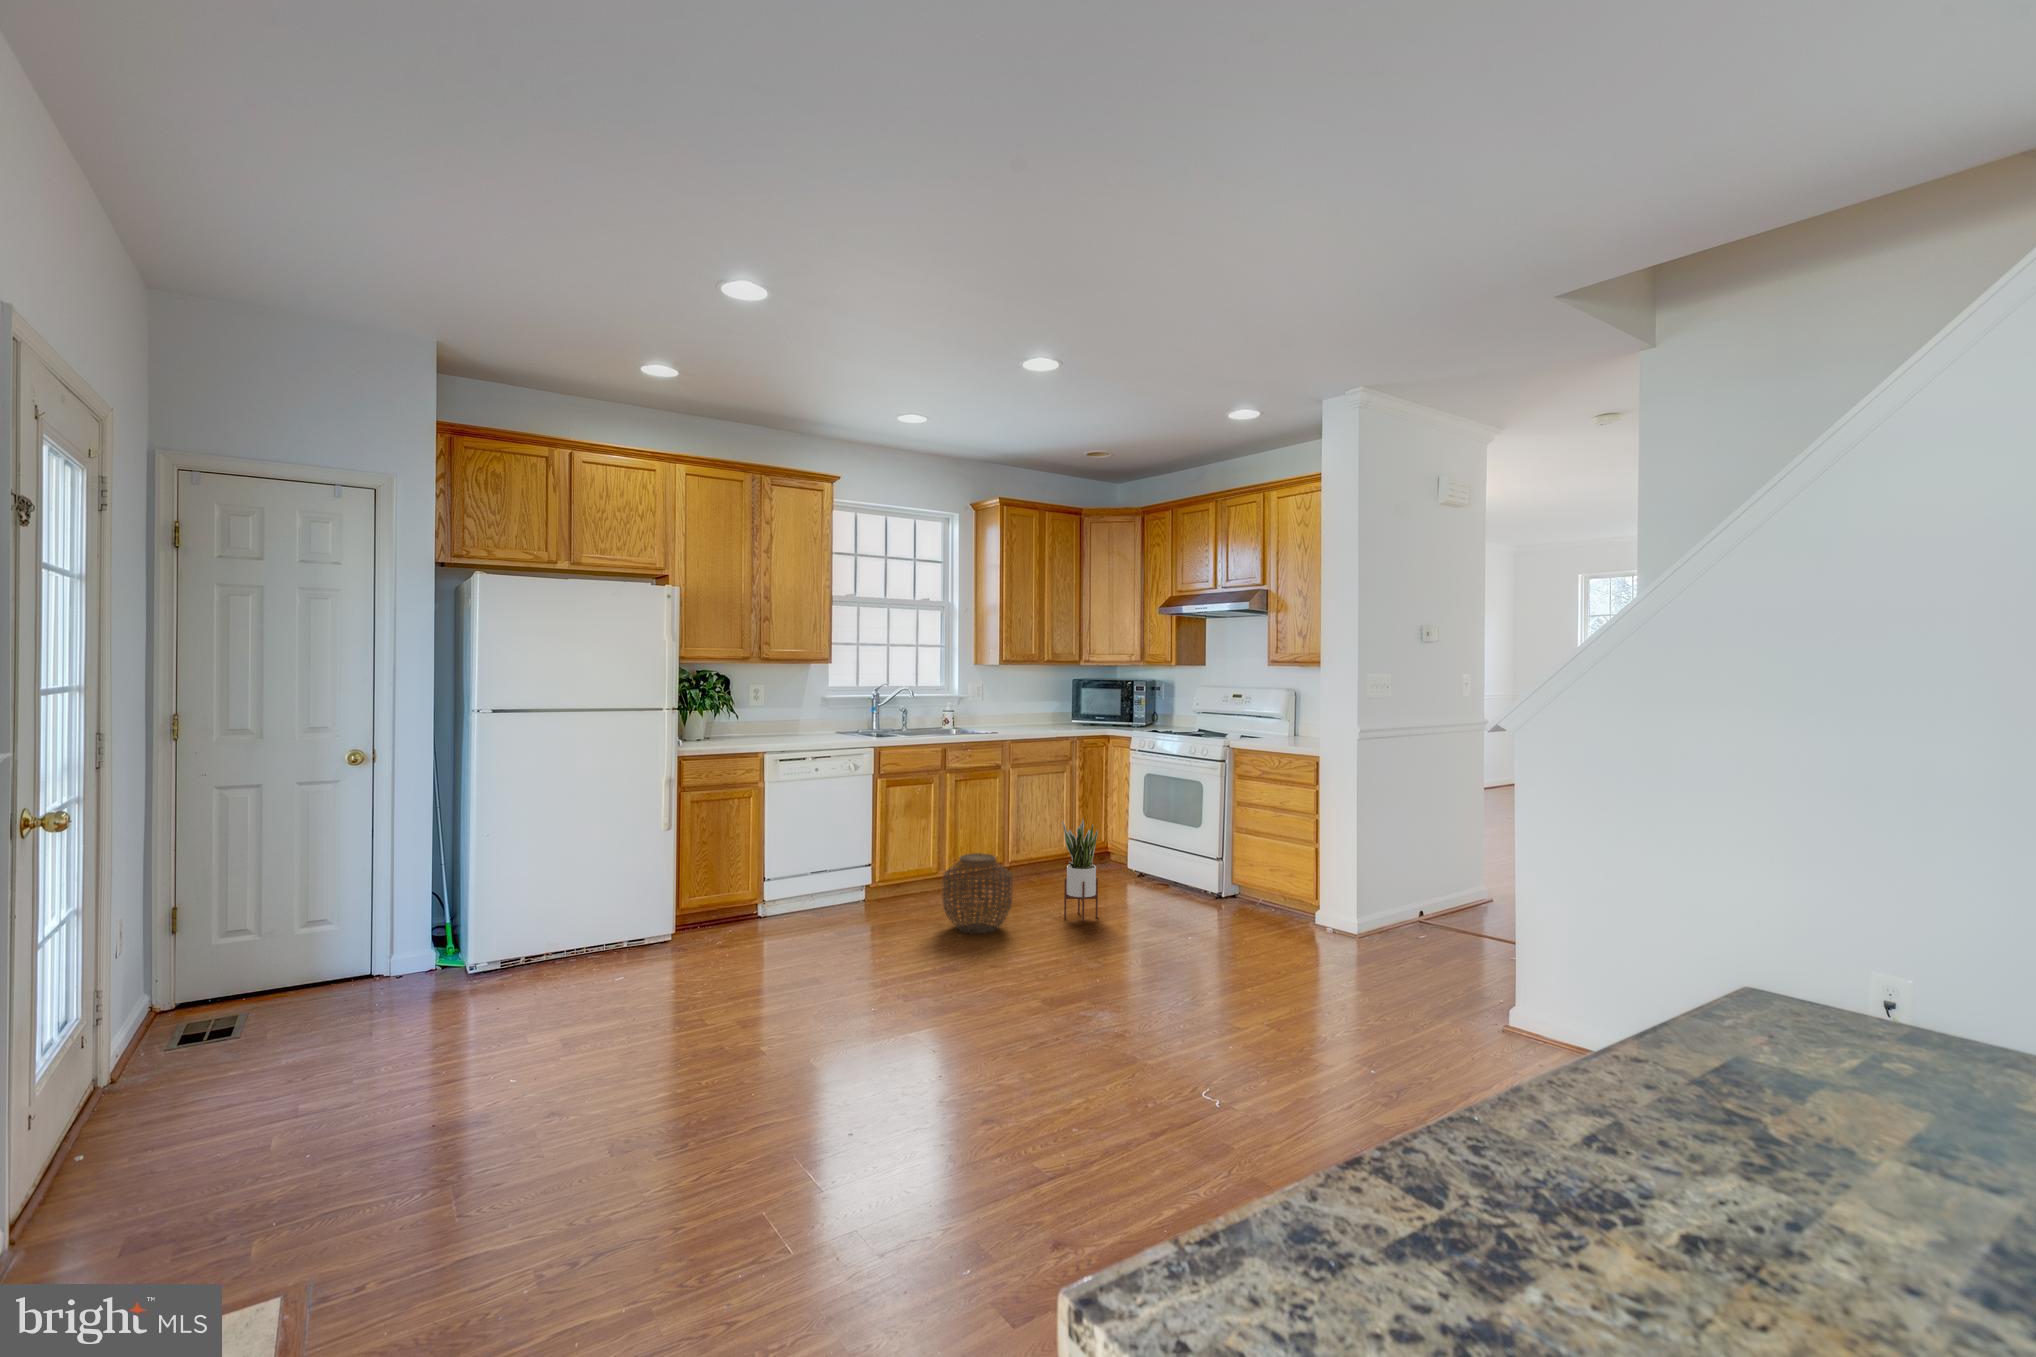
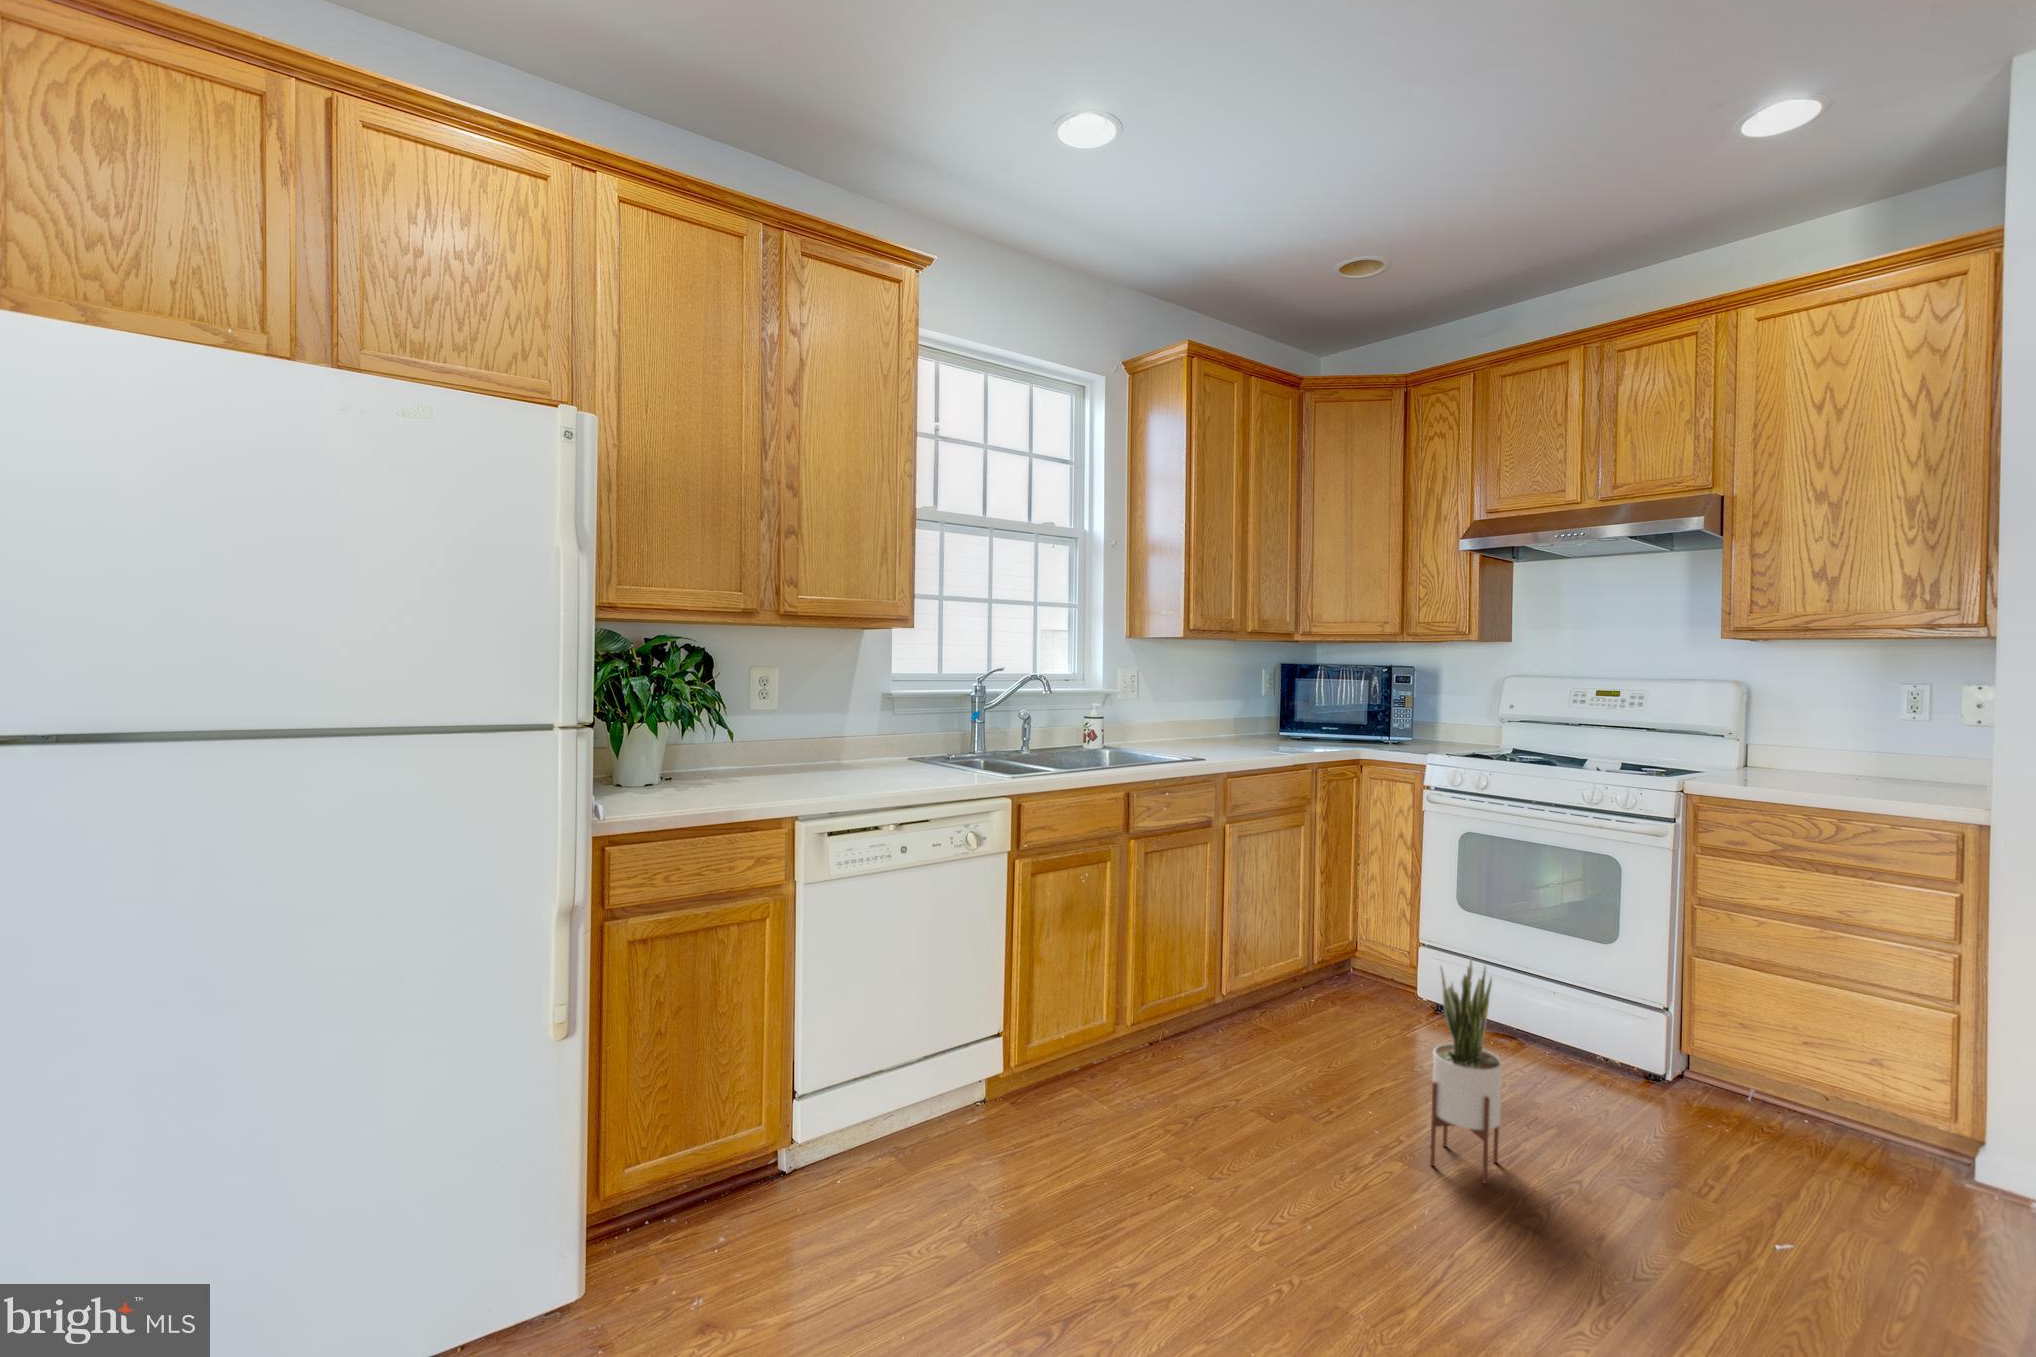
woven basket: present [943,853,1012,934] -> none [1204,1044,1368,1247]

